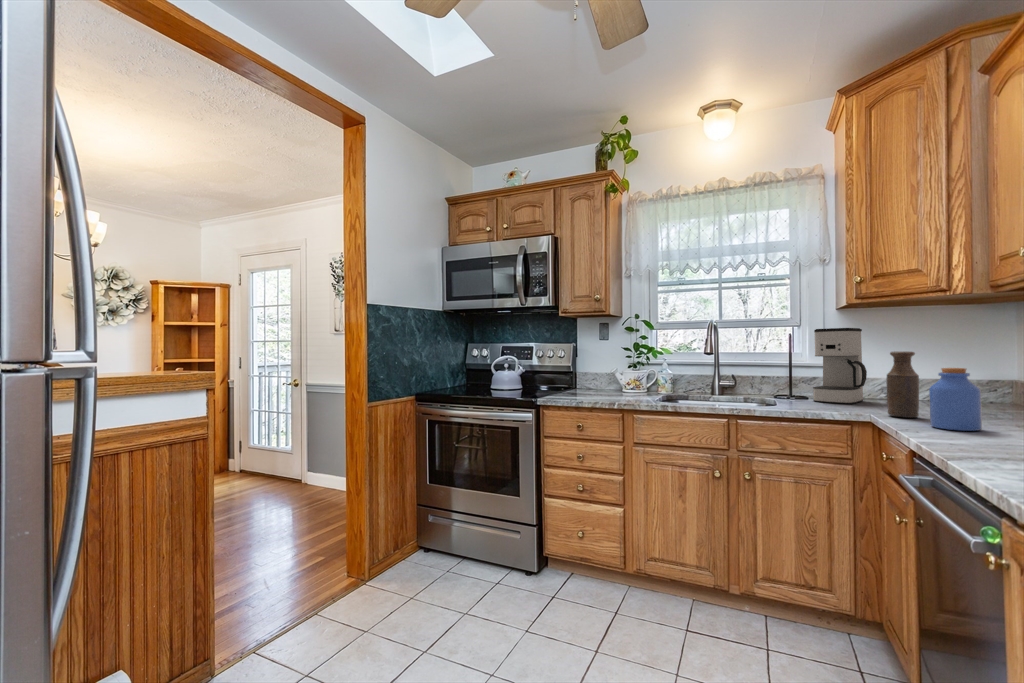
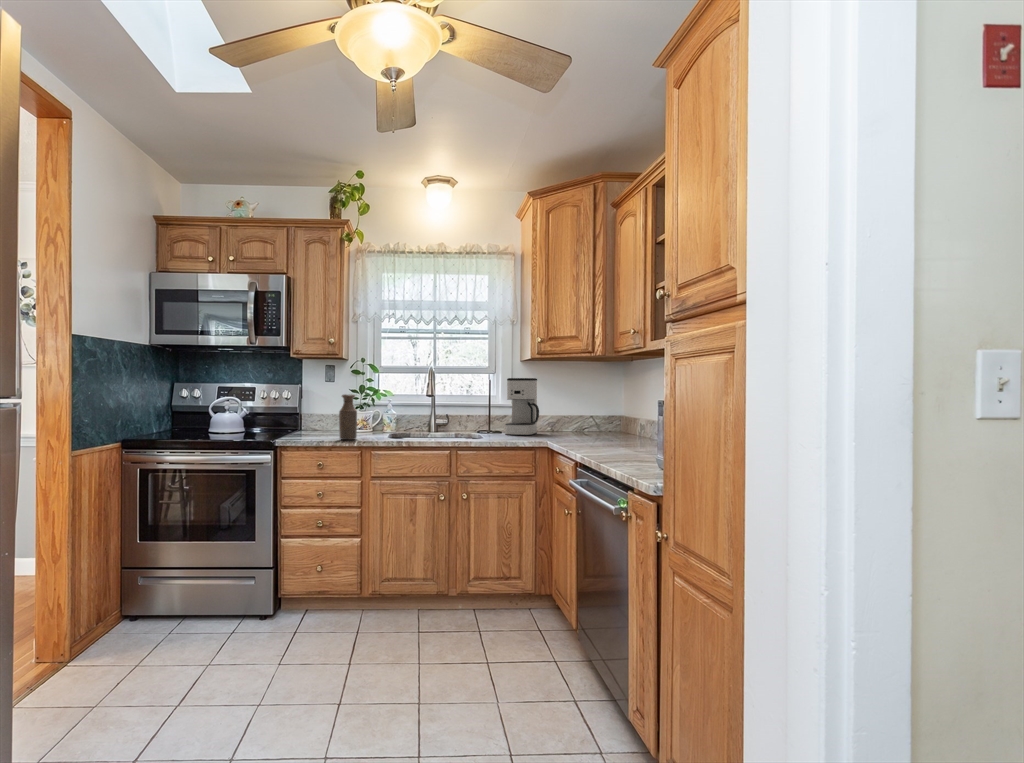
bottle: present [887,352,919,418] -> present [339,394,357,440]
jar: present [929,368,982,431] -> none [570,408,593,447]

